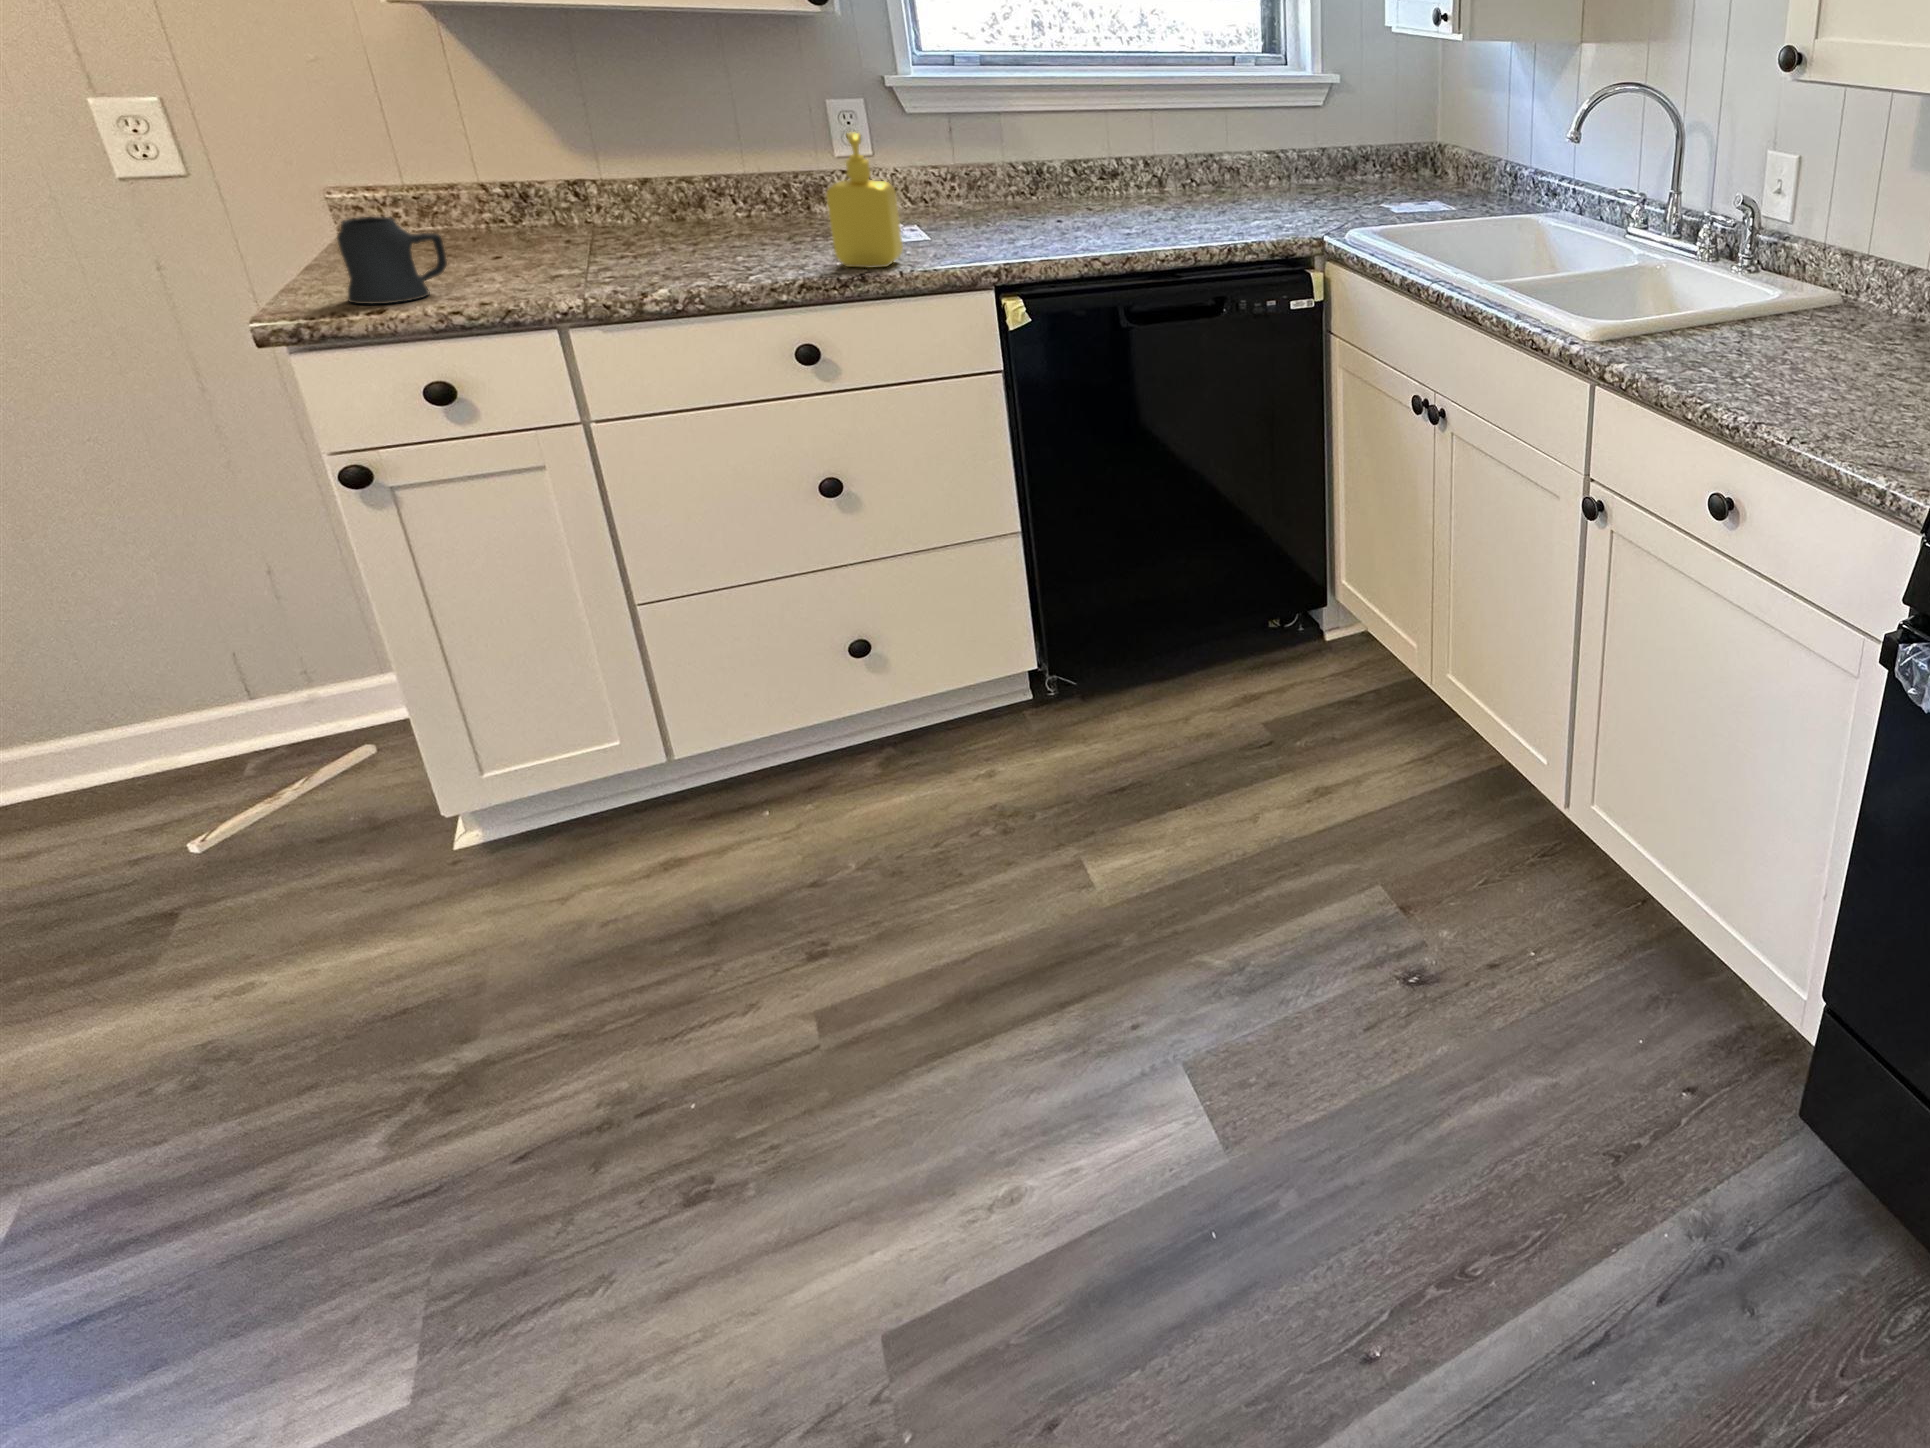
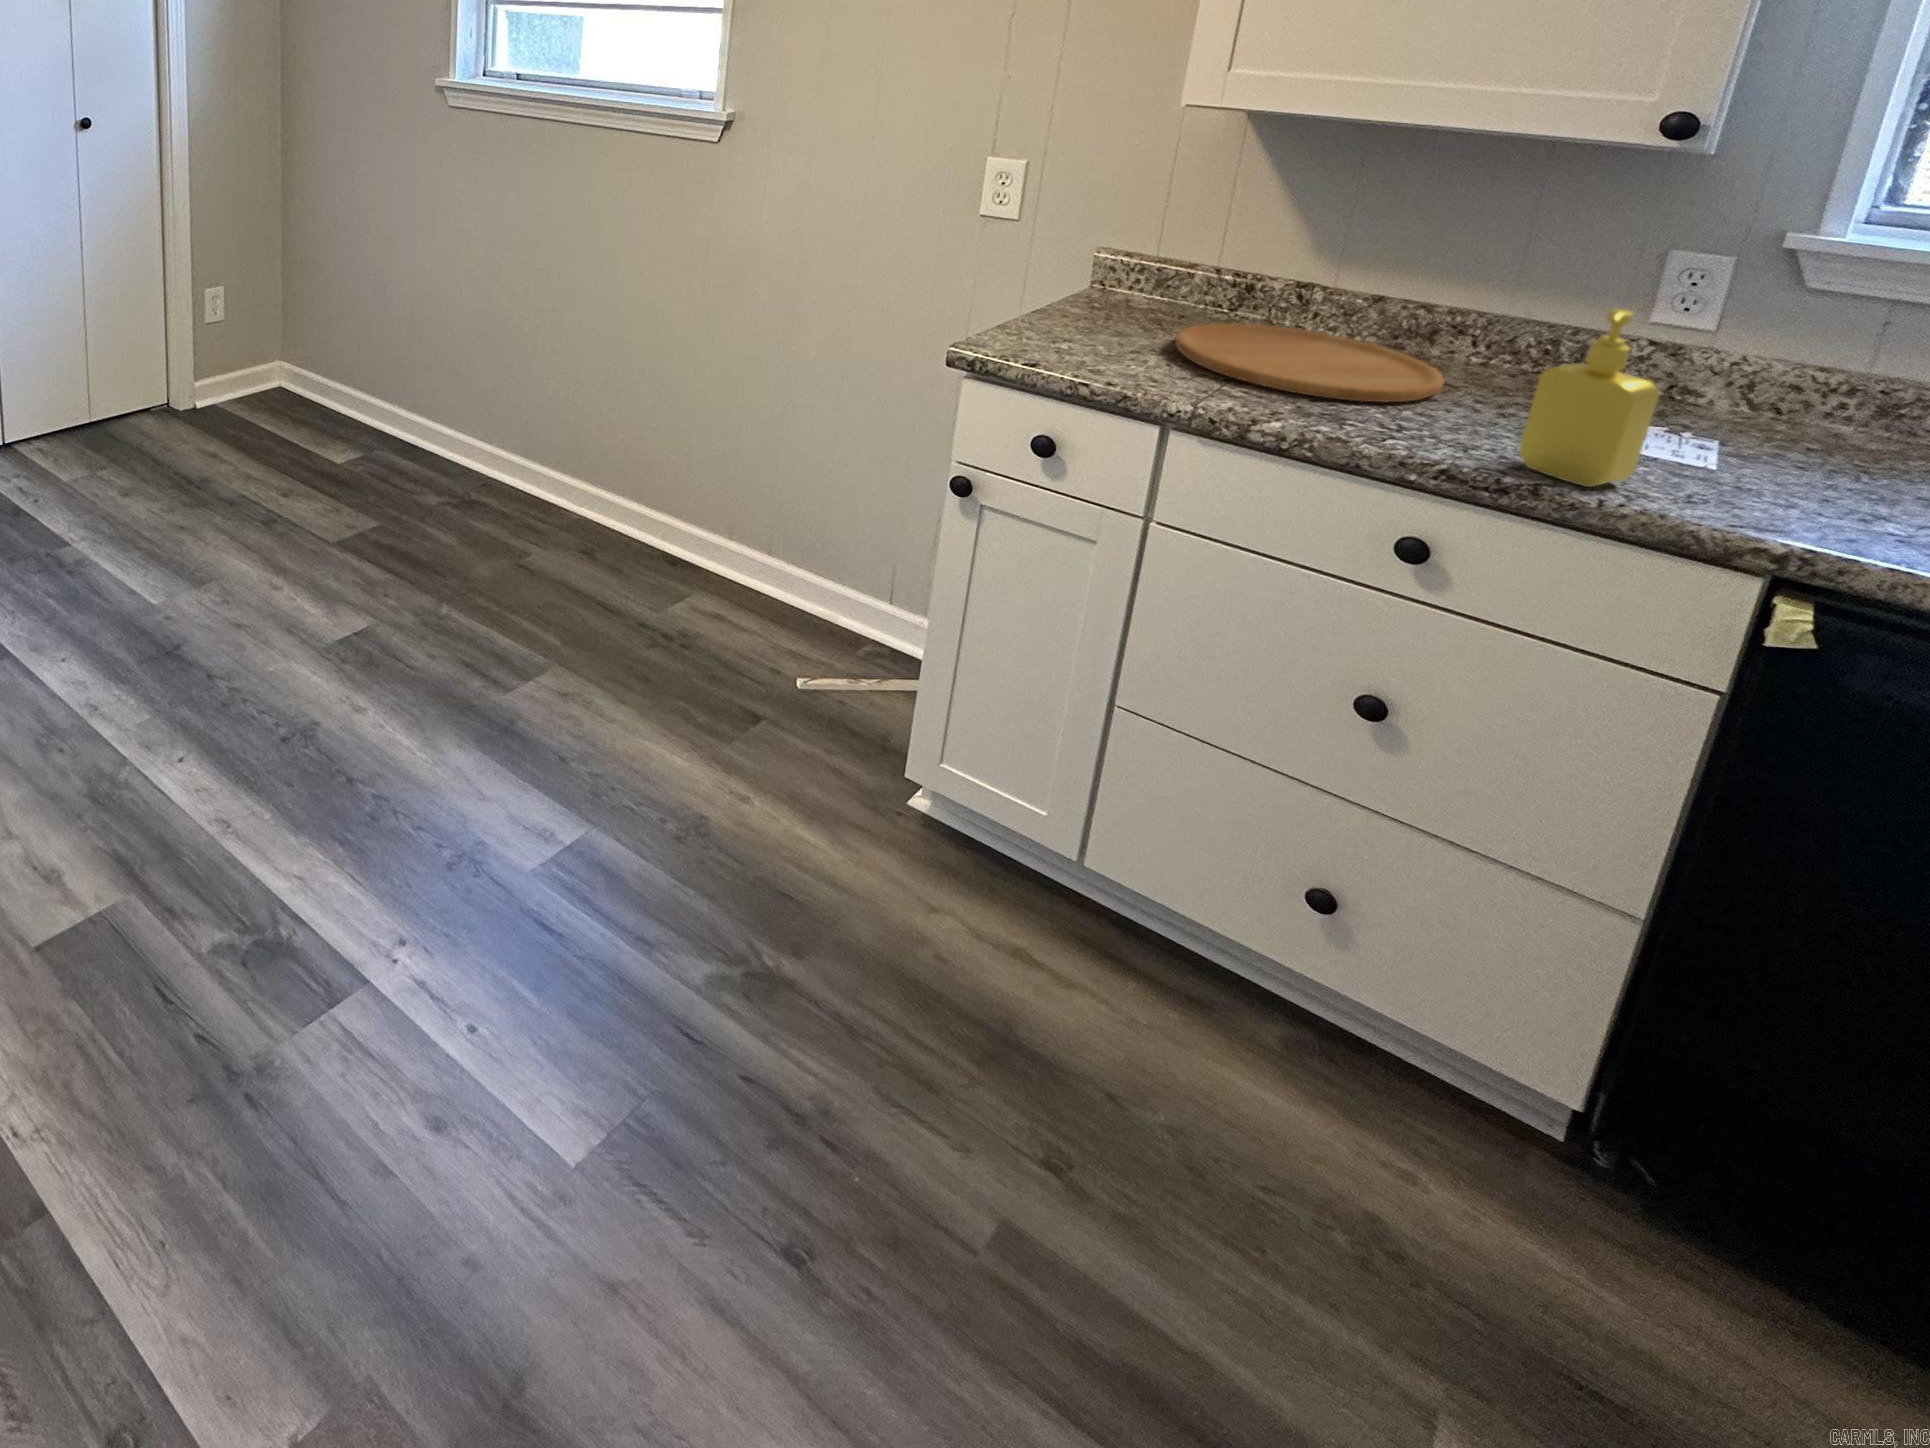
mug: present [337,217,447,304] -> none [1024,285,1115,363]
cutting board: none [497,219,745,270] -> present [1175,324,1444,402]

